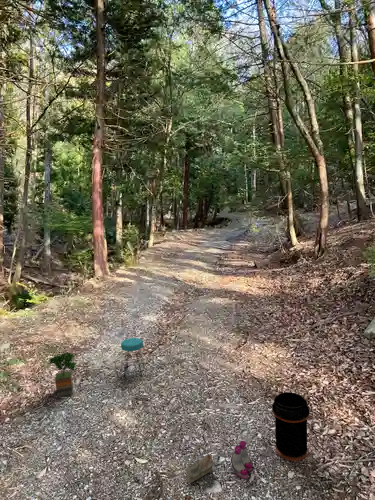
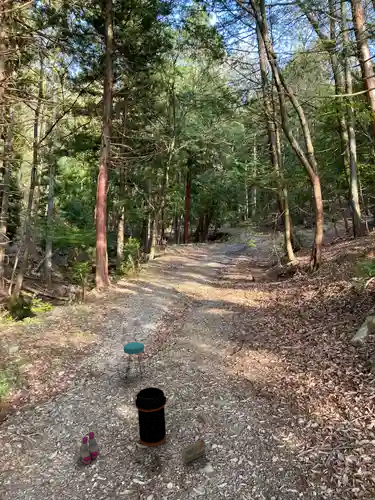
potted tree: present [49,352,77,397] -> none [57,353,84,394]
trash can: present [272,392,310,461] -> present [135,387,166,446]
boots: present [231,441,252,479] -> present [80,432,99,464]

